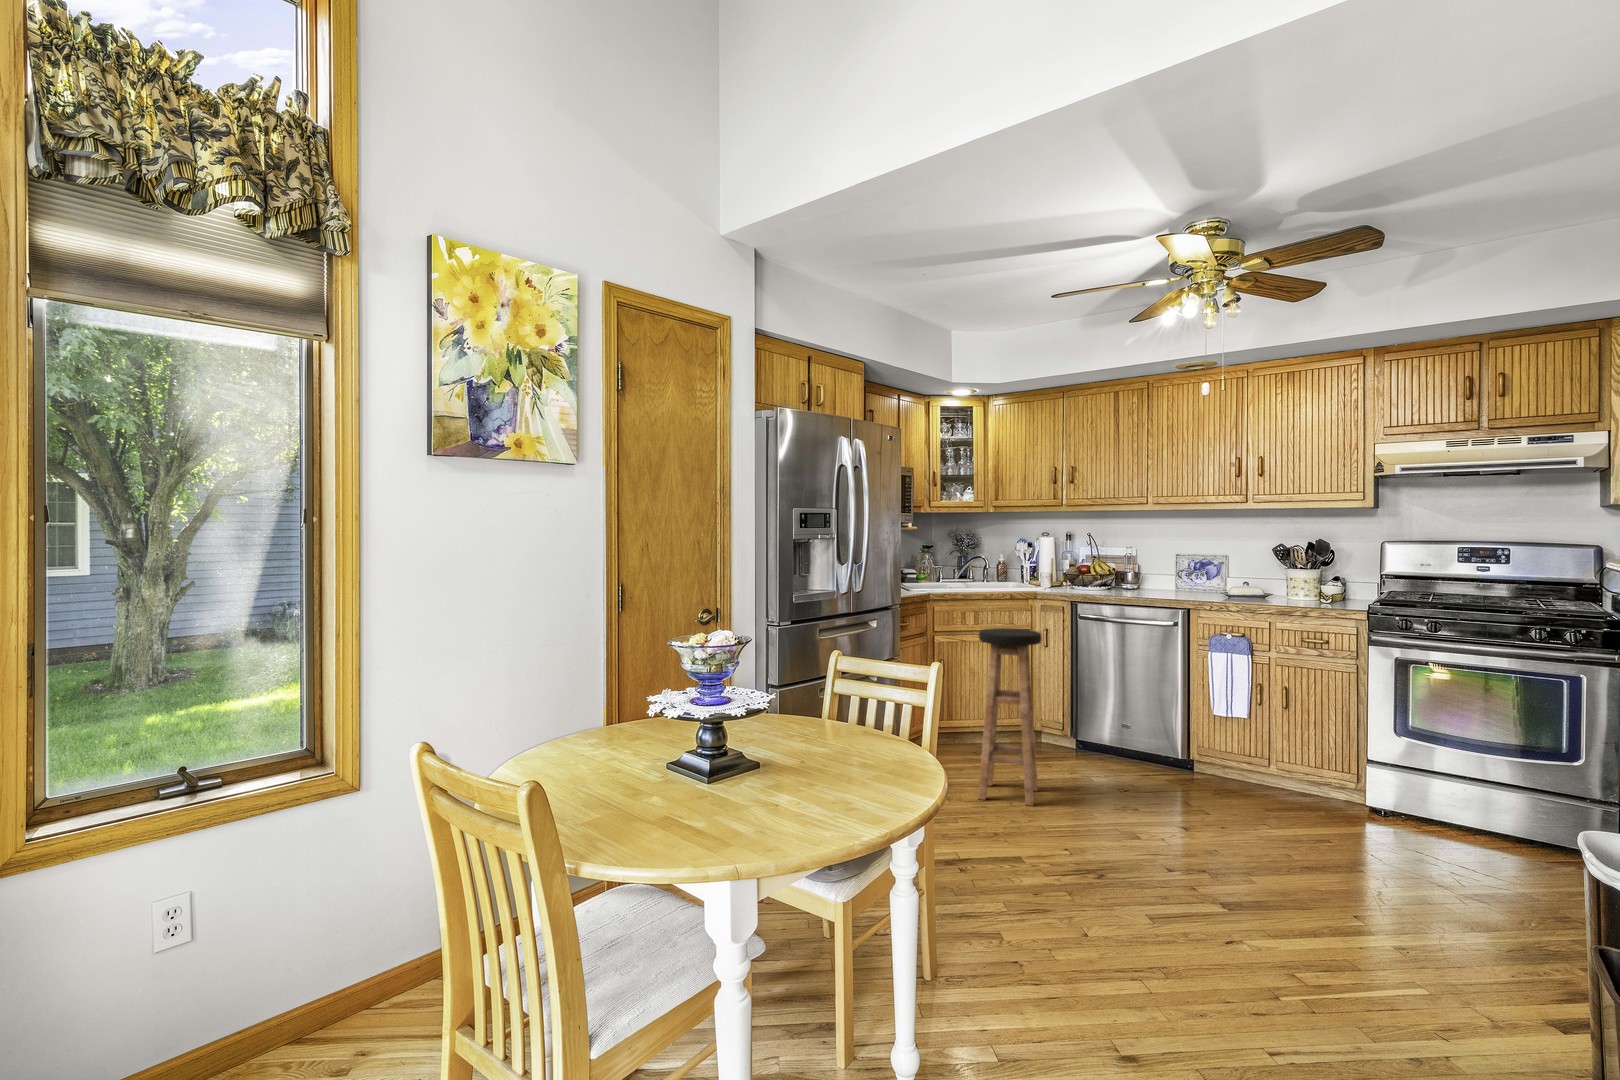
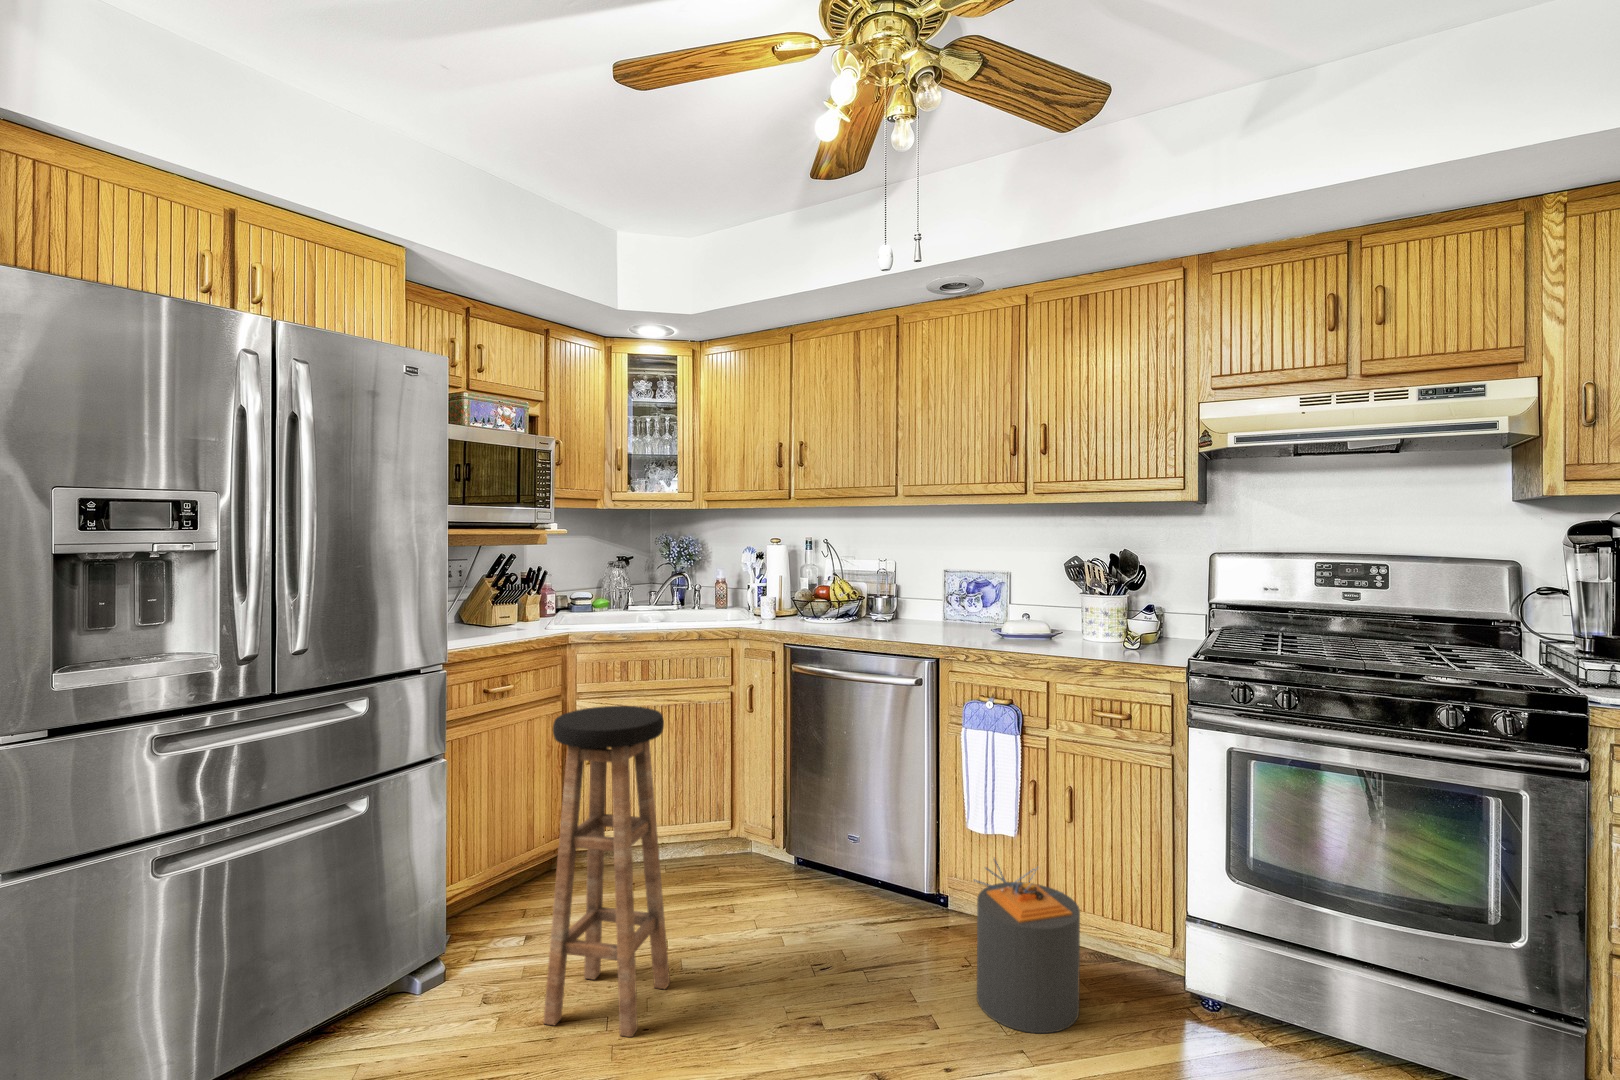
trash can: none [1227,719,1299,817] -> present [974,859,1080,1033]

